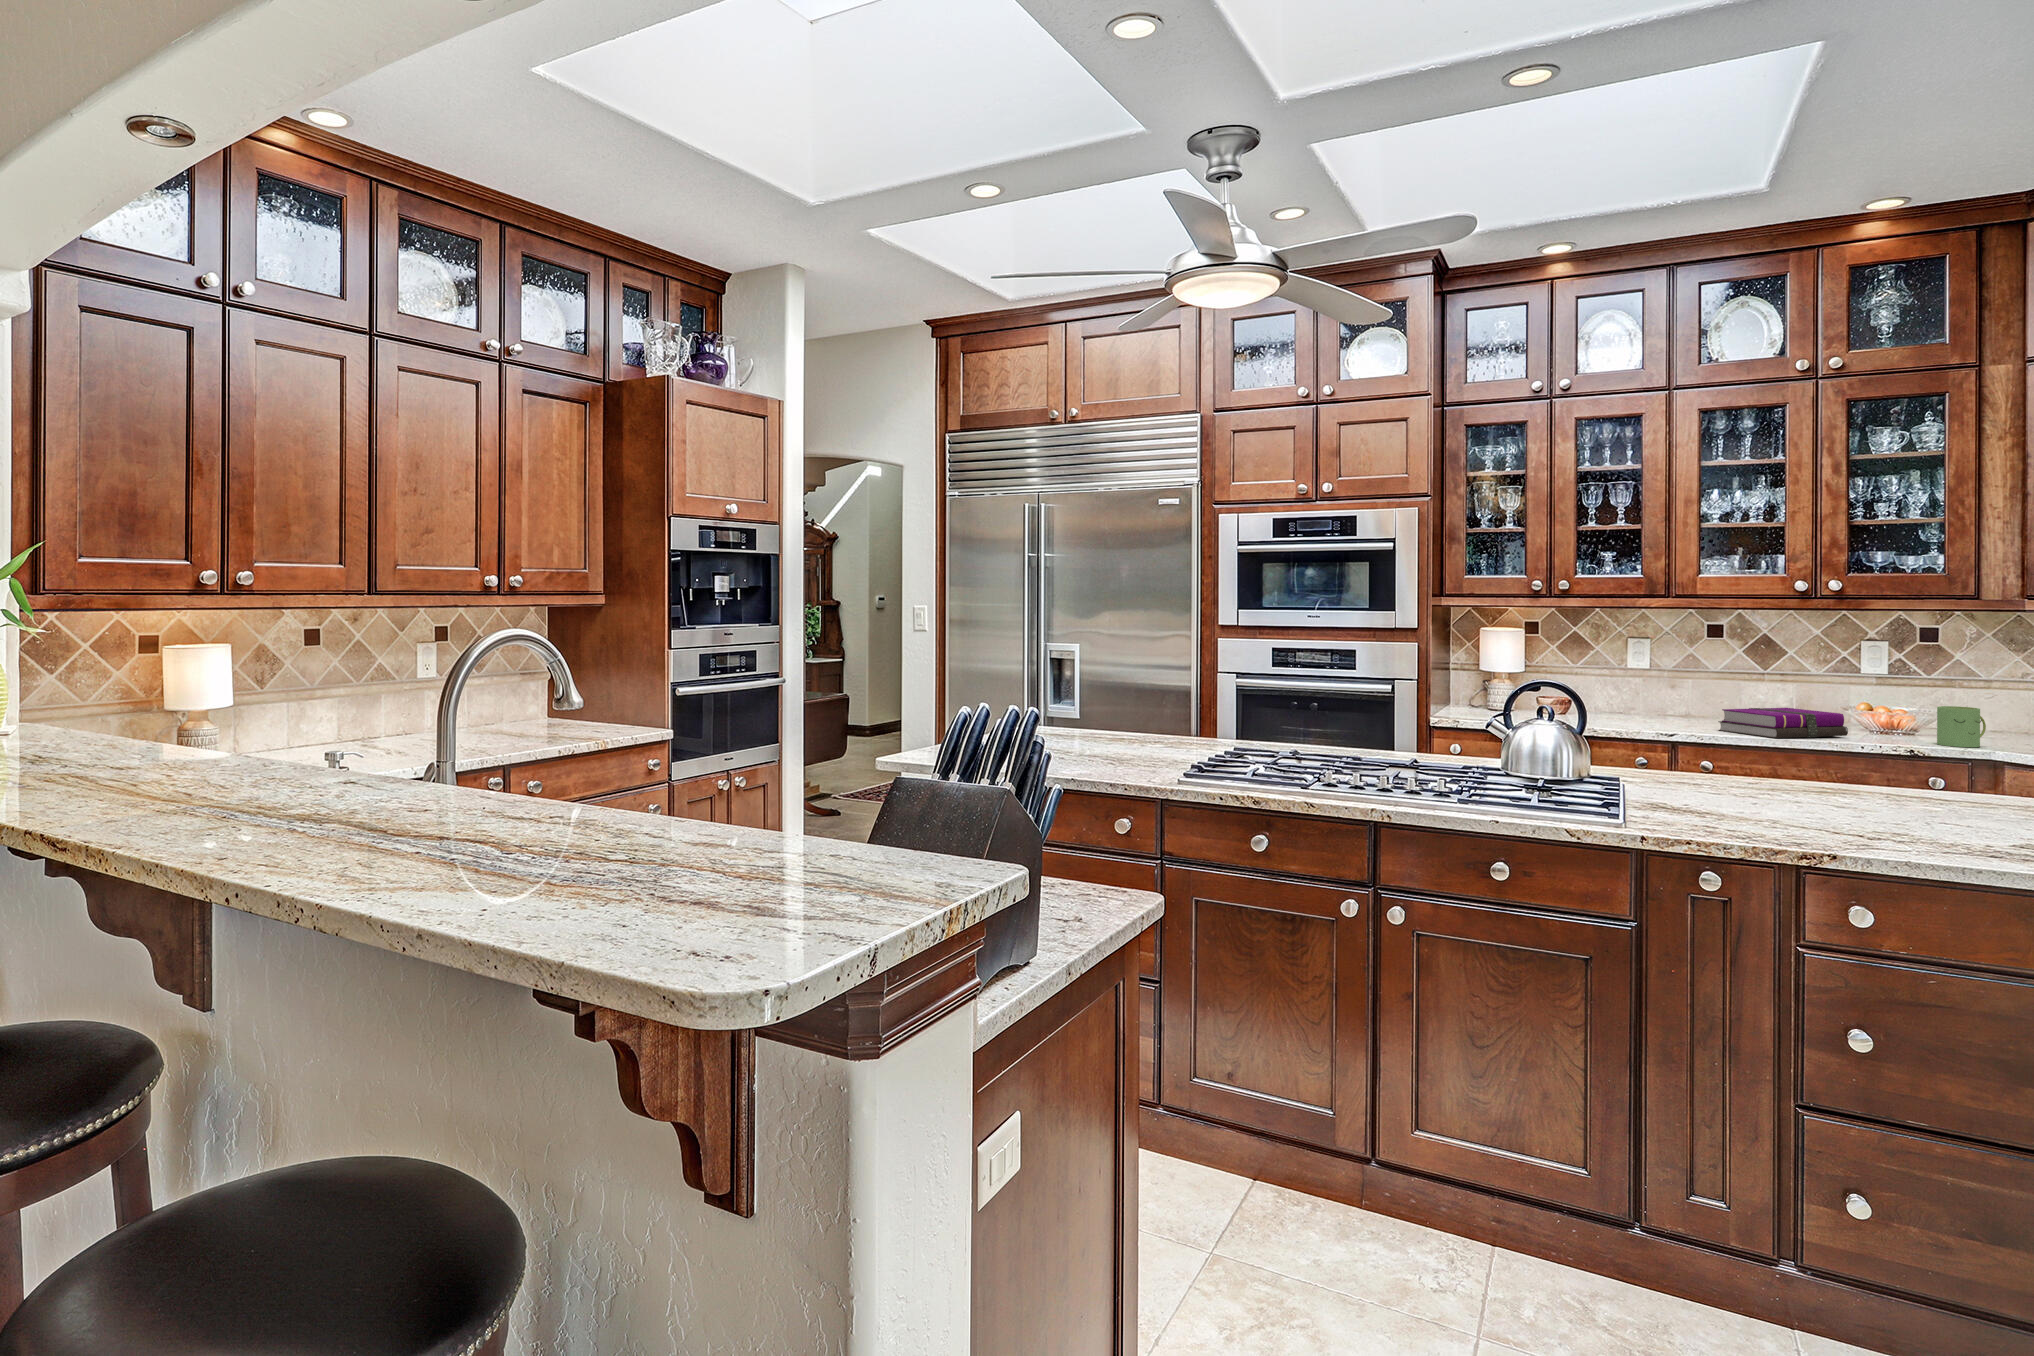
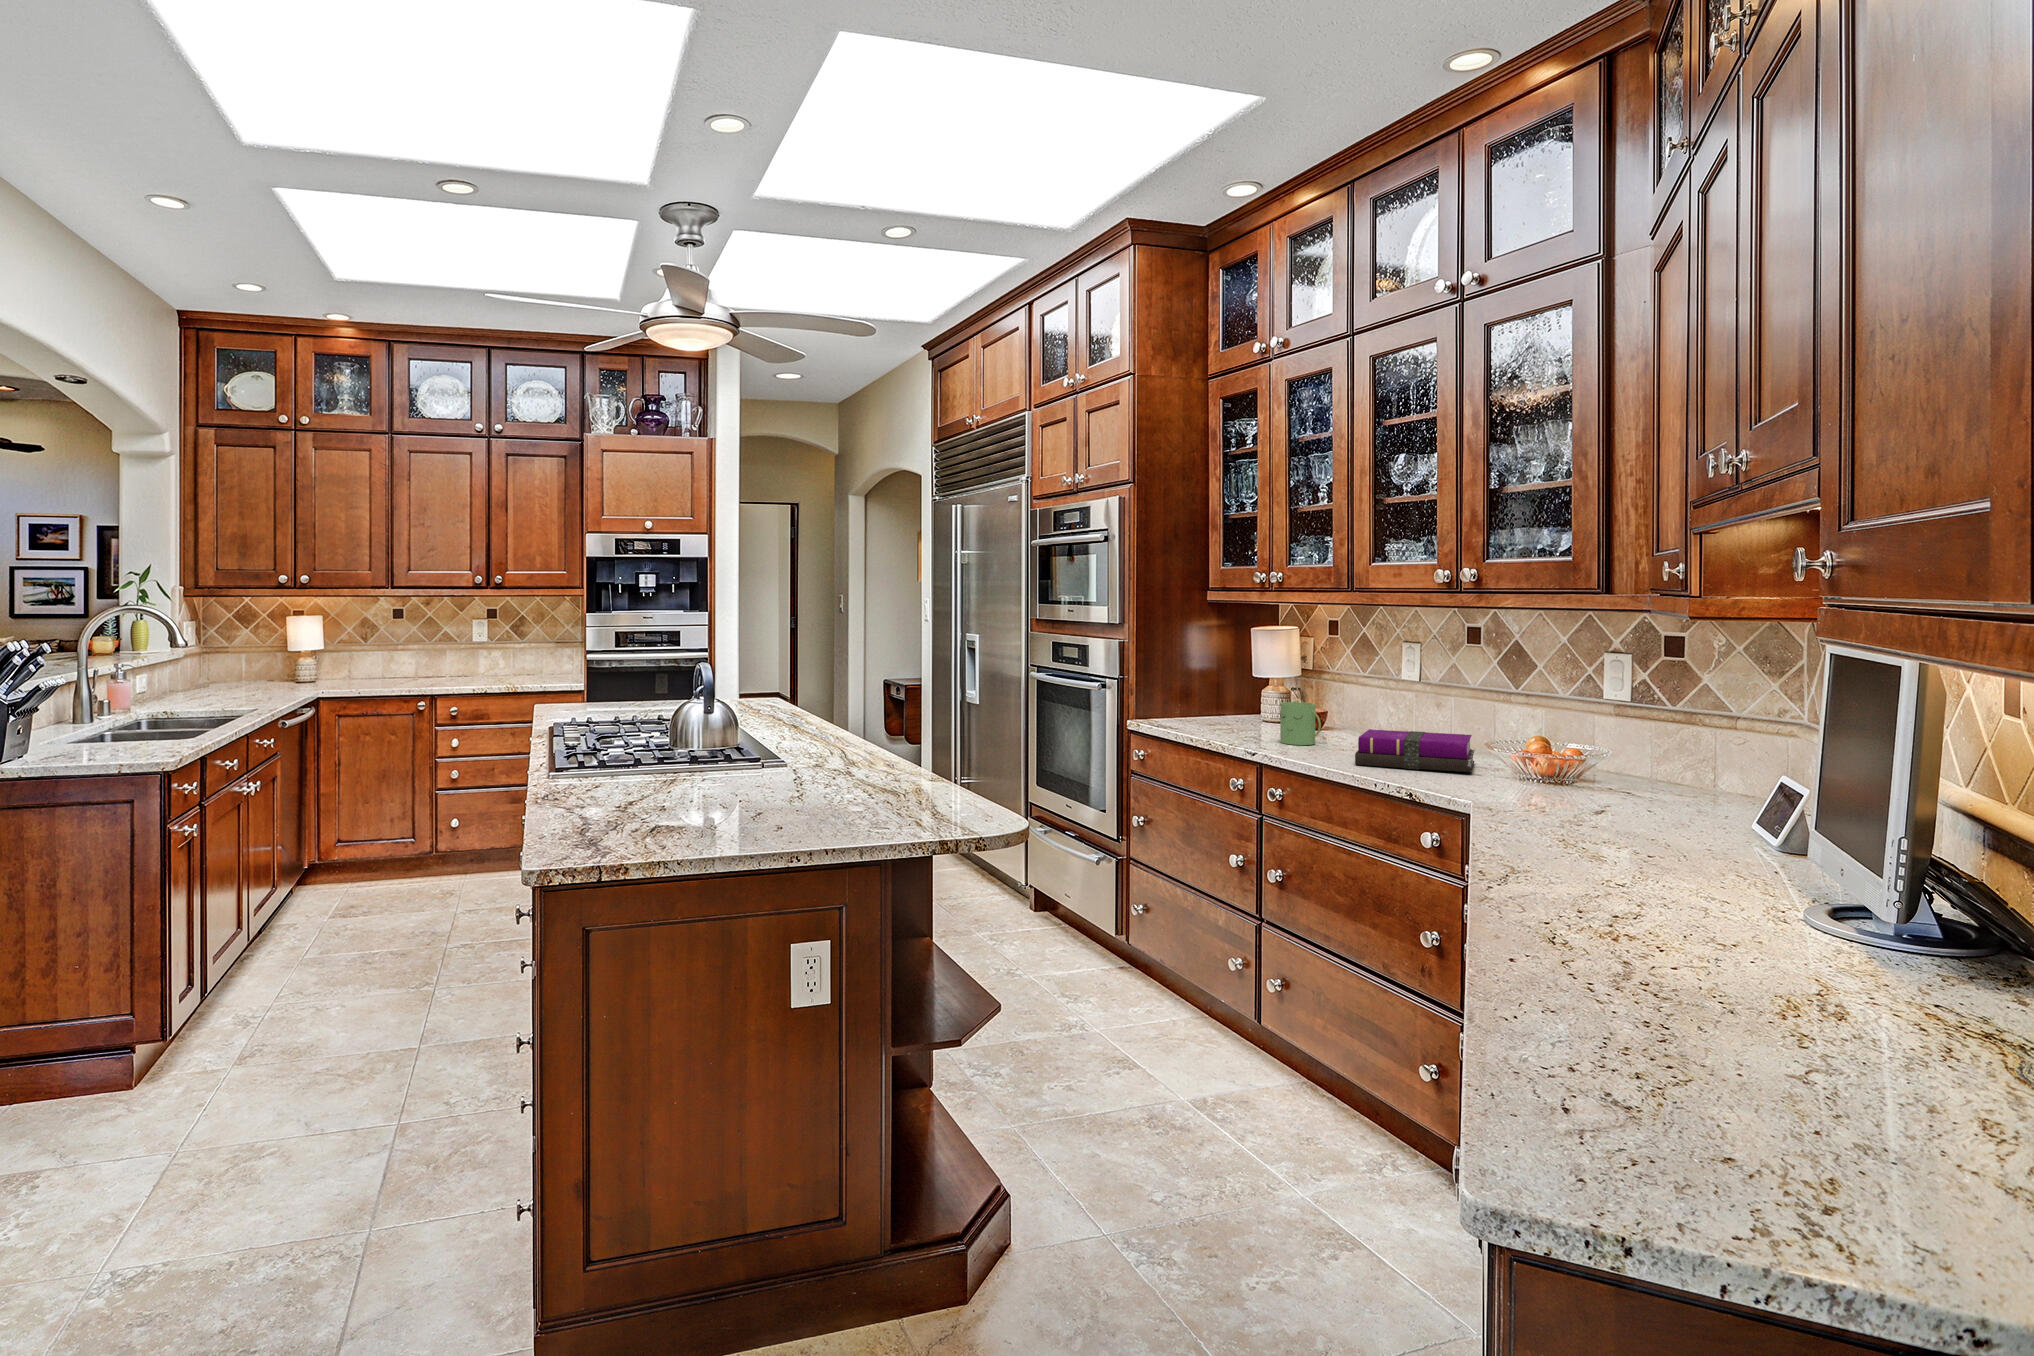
mug: present [1937,706,1986,747] -> present [1280,702,1321,745]

